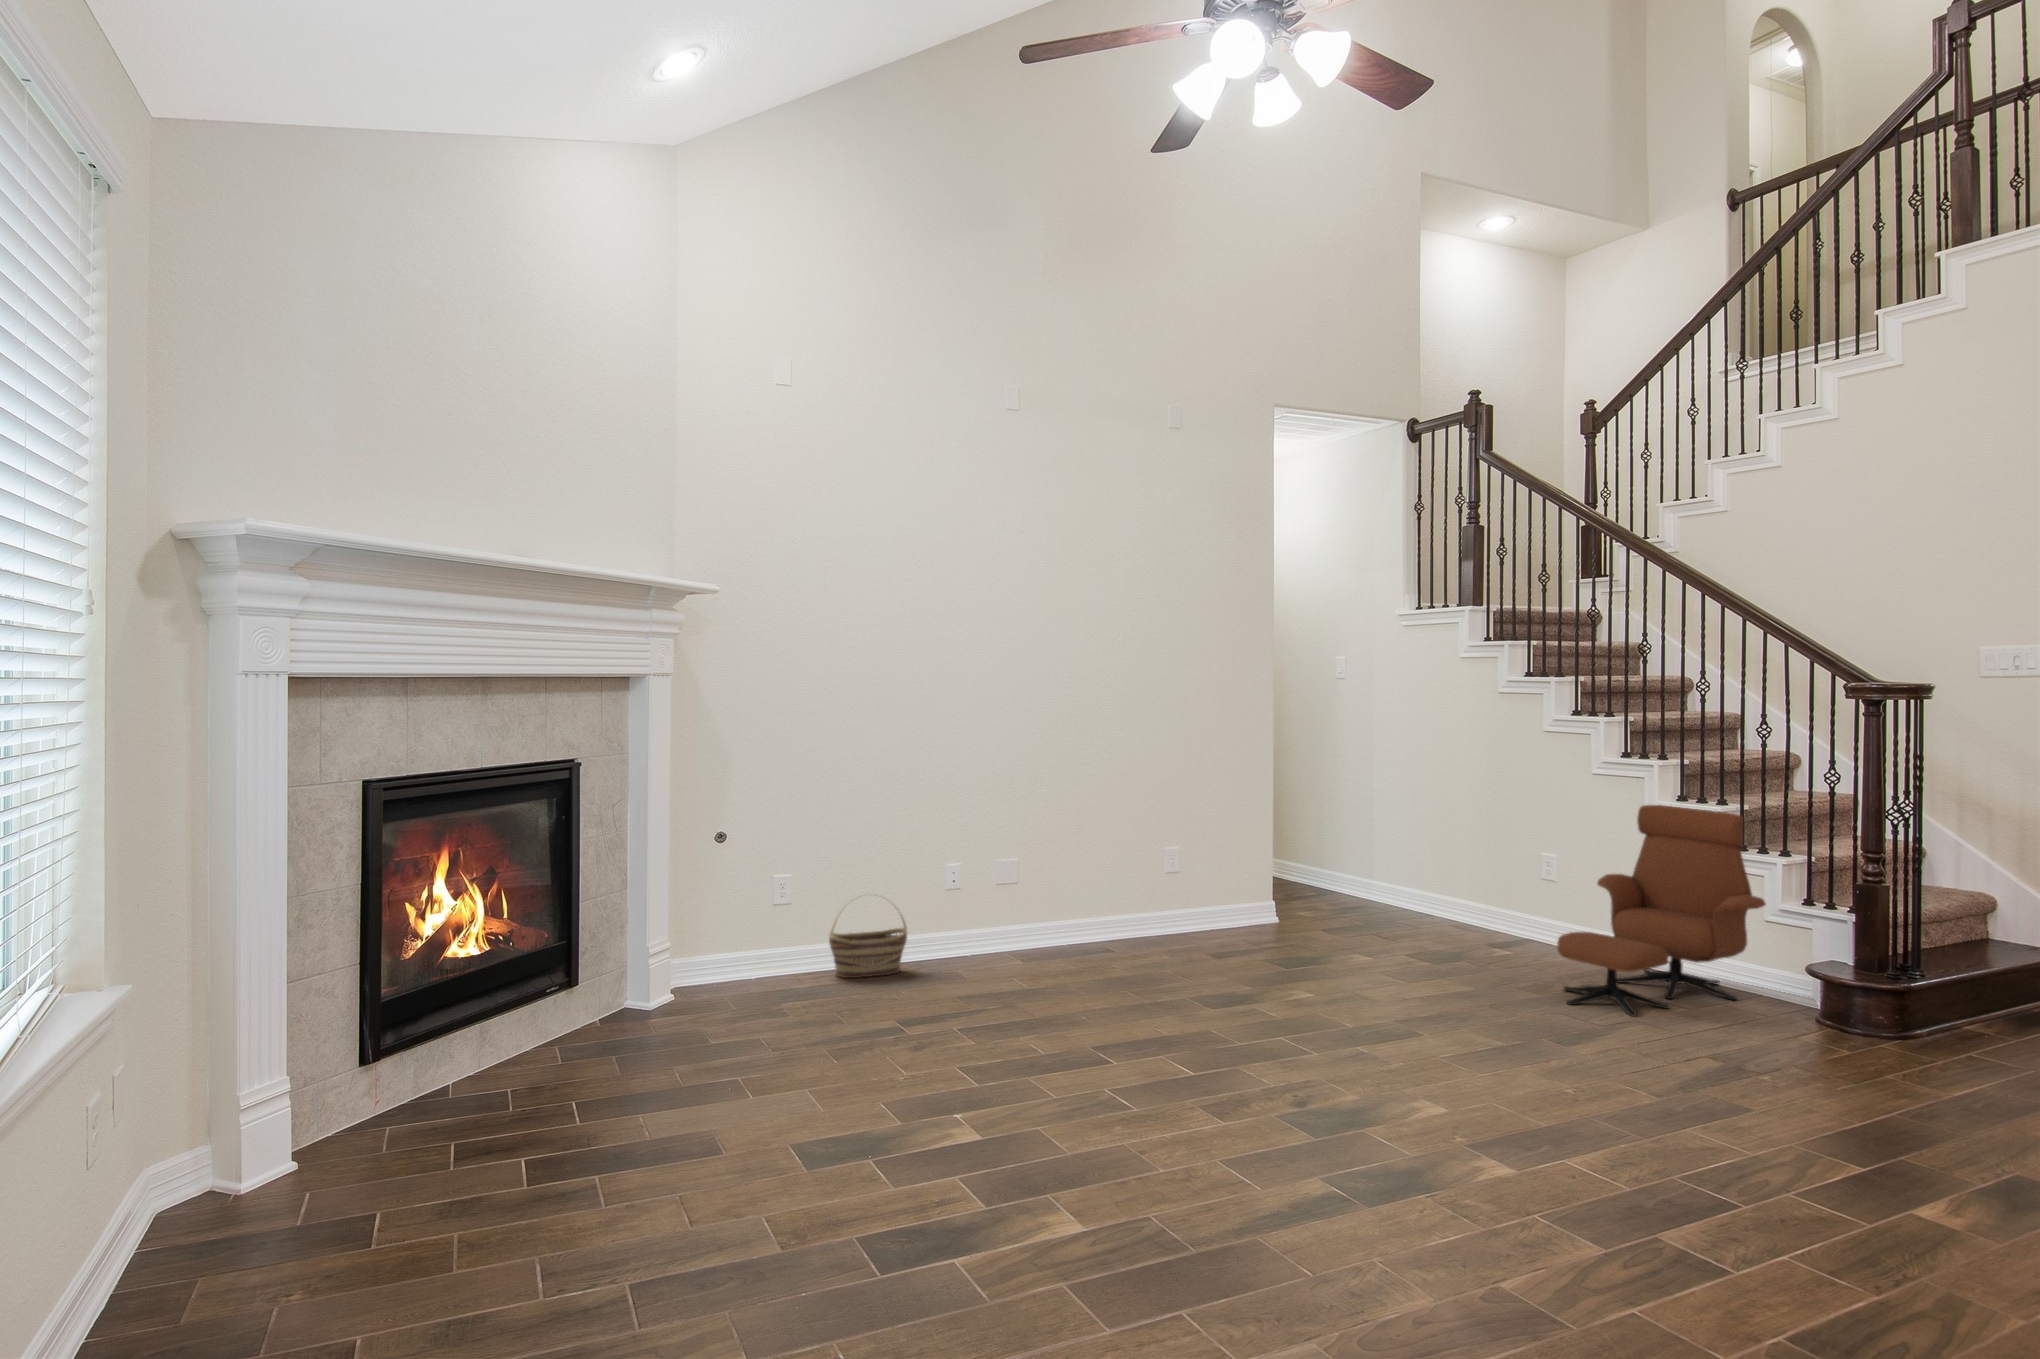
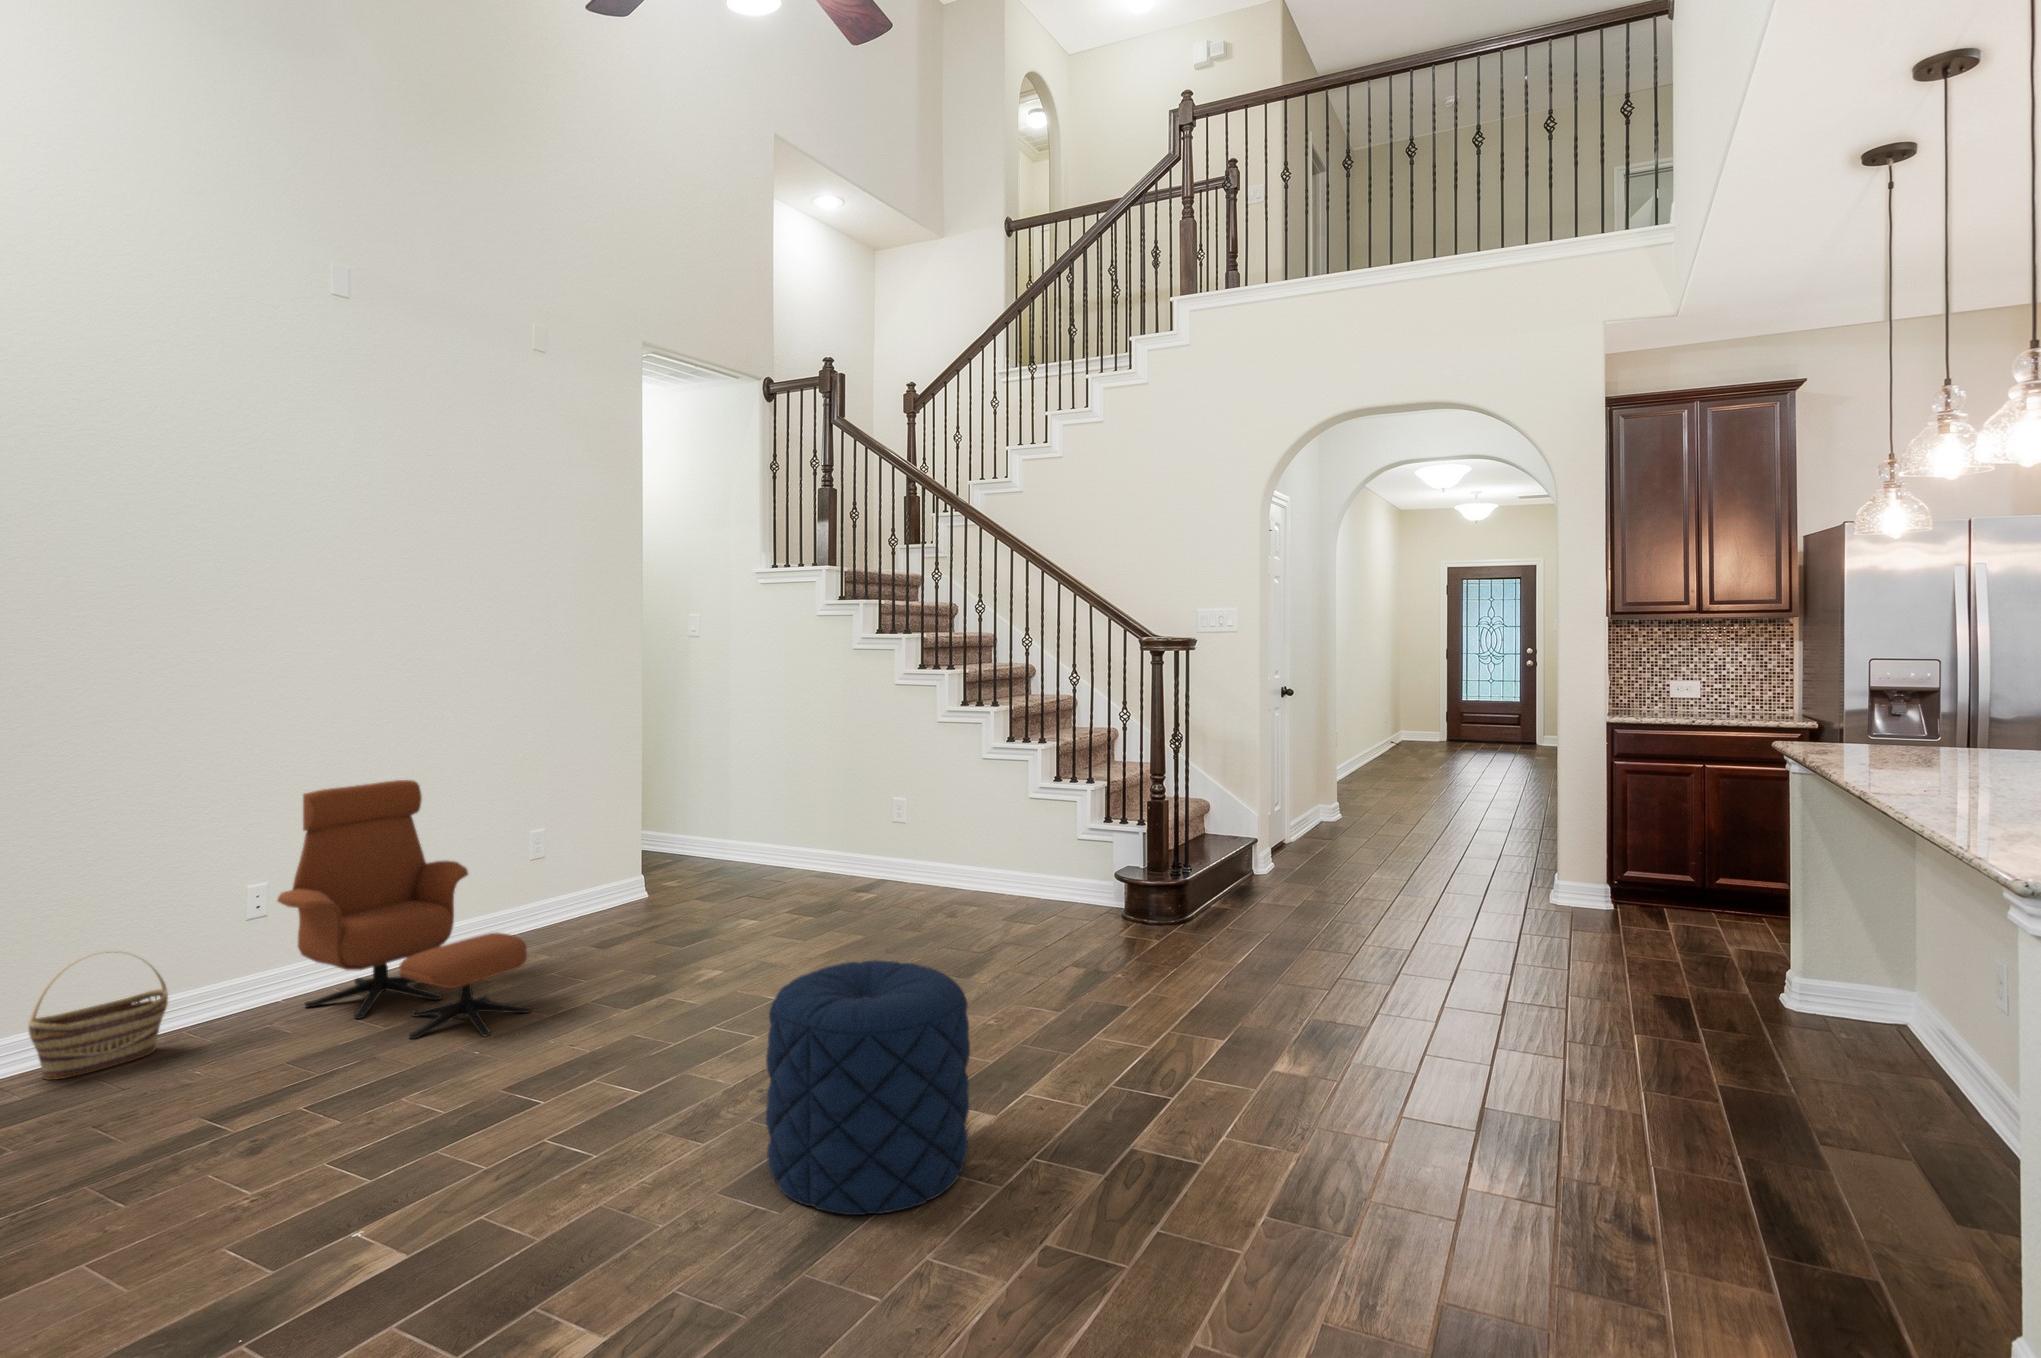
lounge chair: present [1557,805,1766,1017] -> present [277,780,531,1039]
pouf: none [1316,974,1509,1191] -> present [766,960,970,1215]

